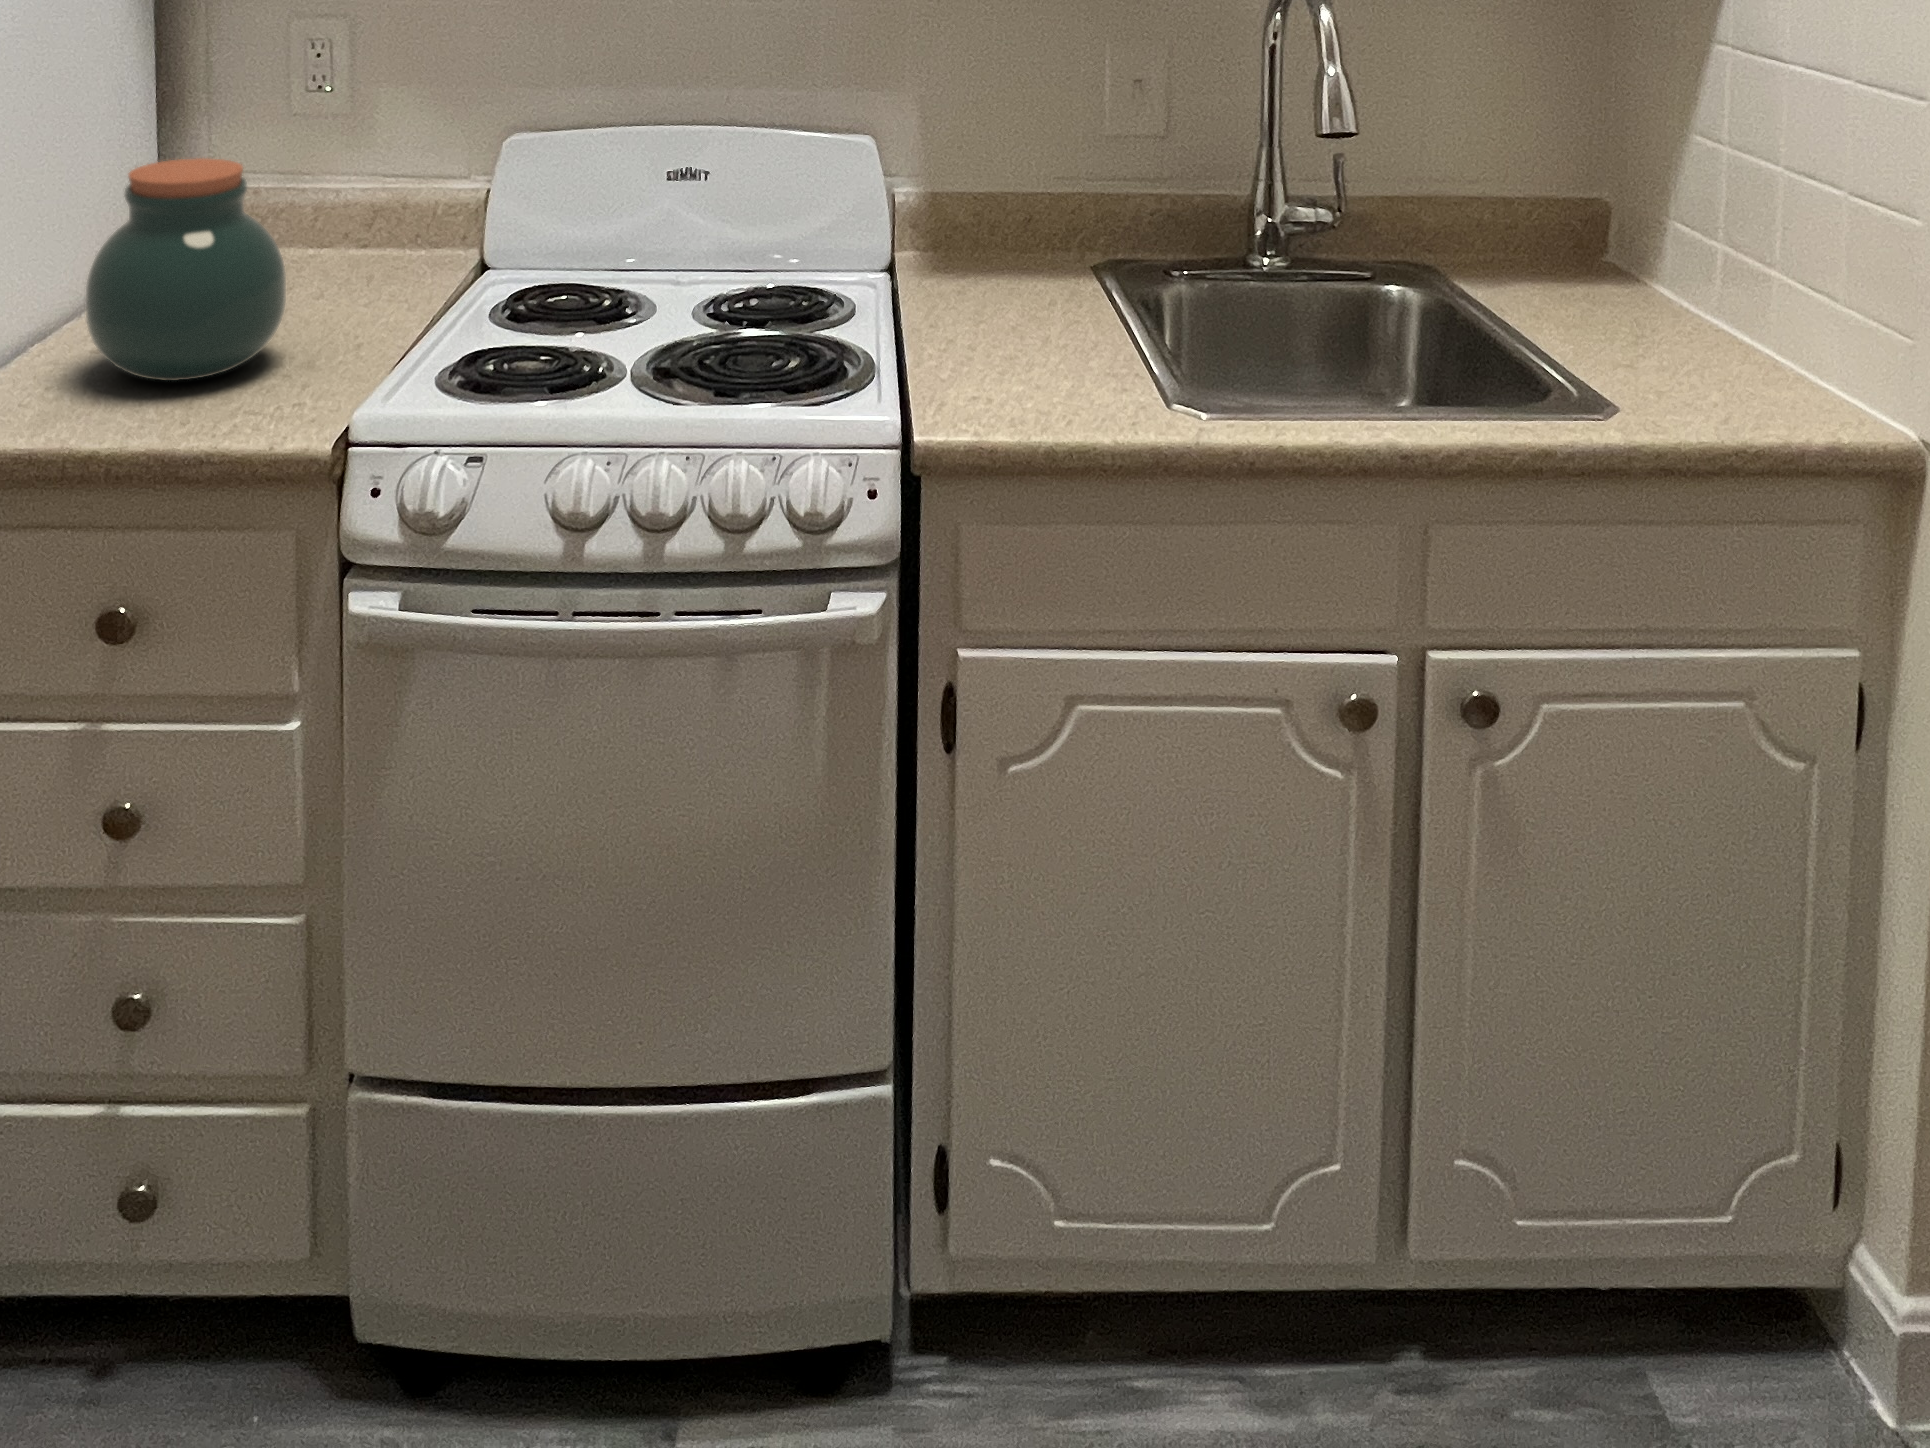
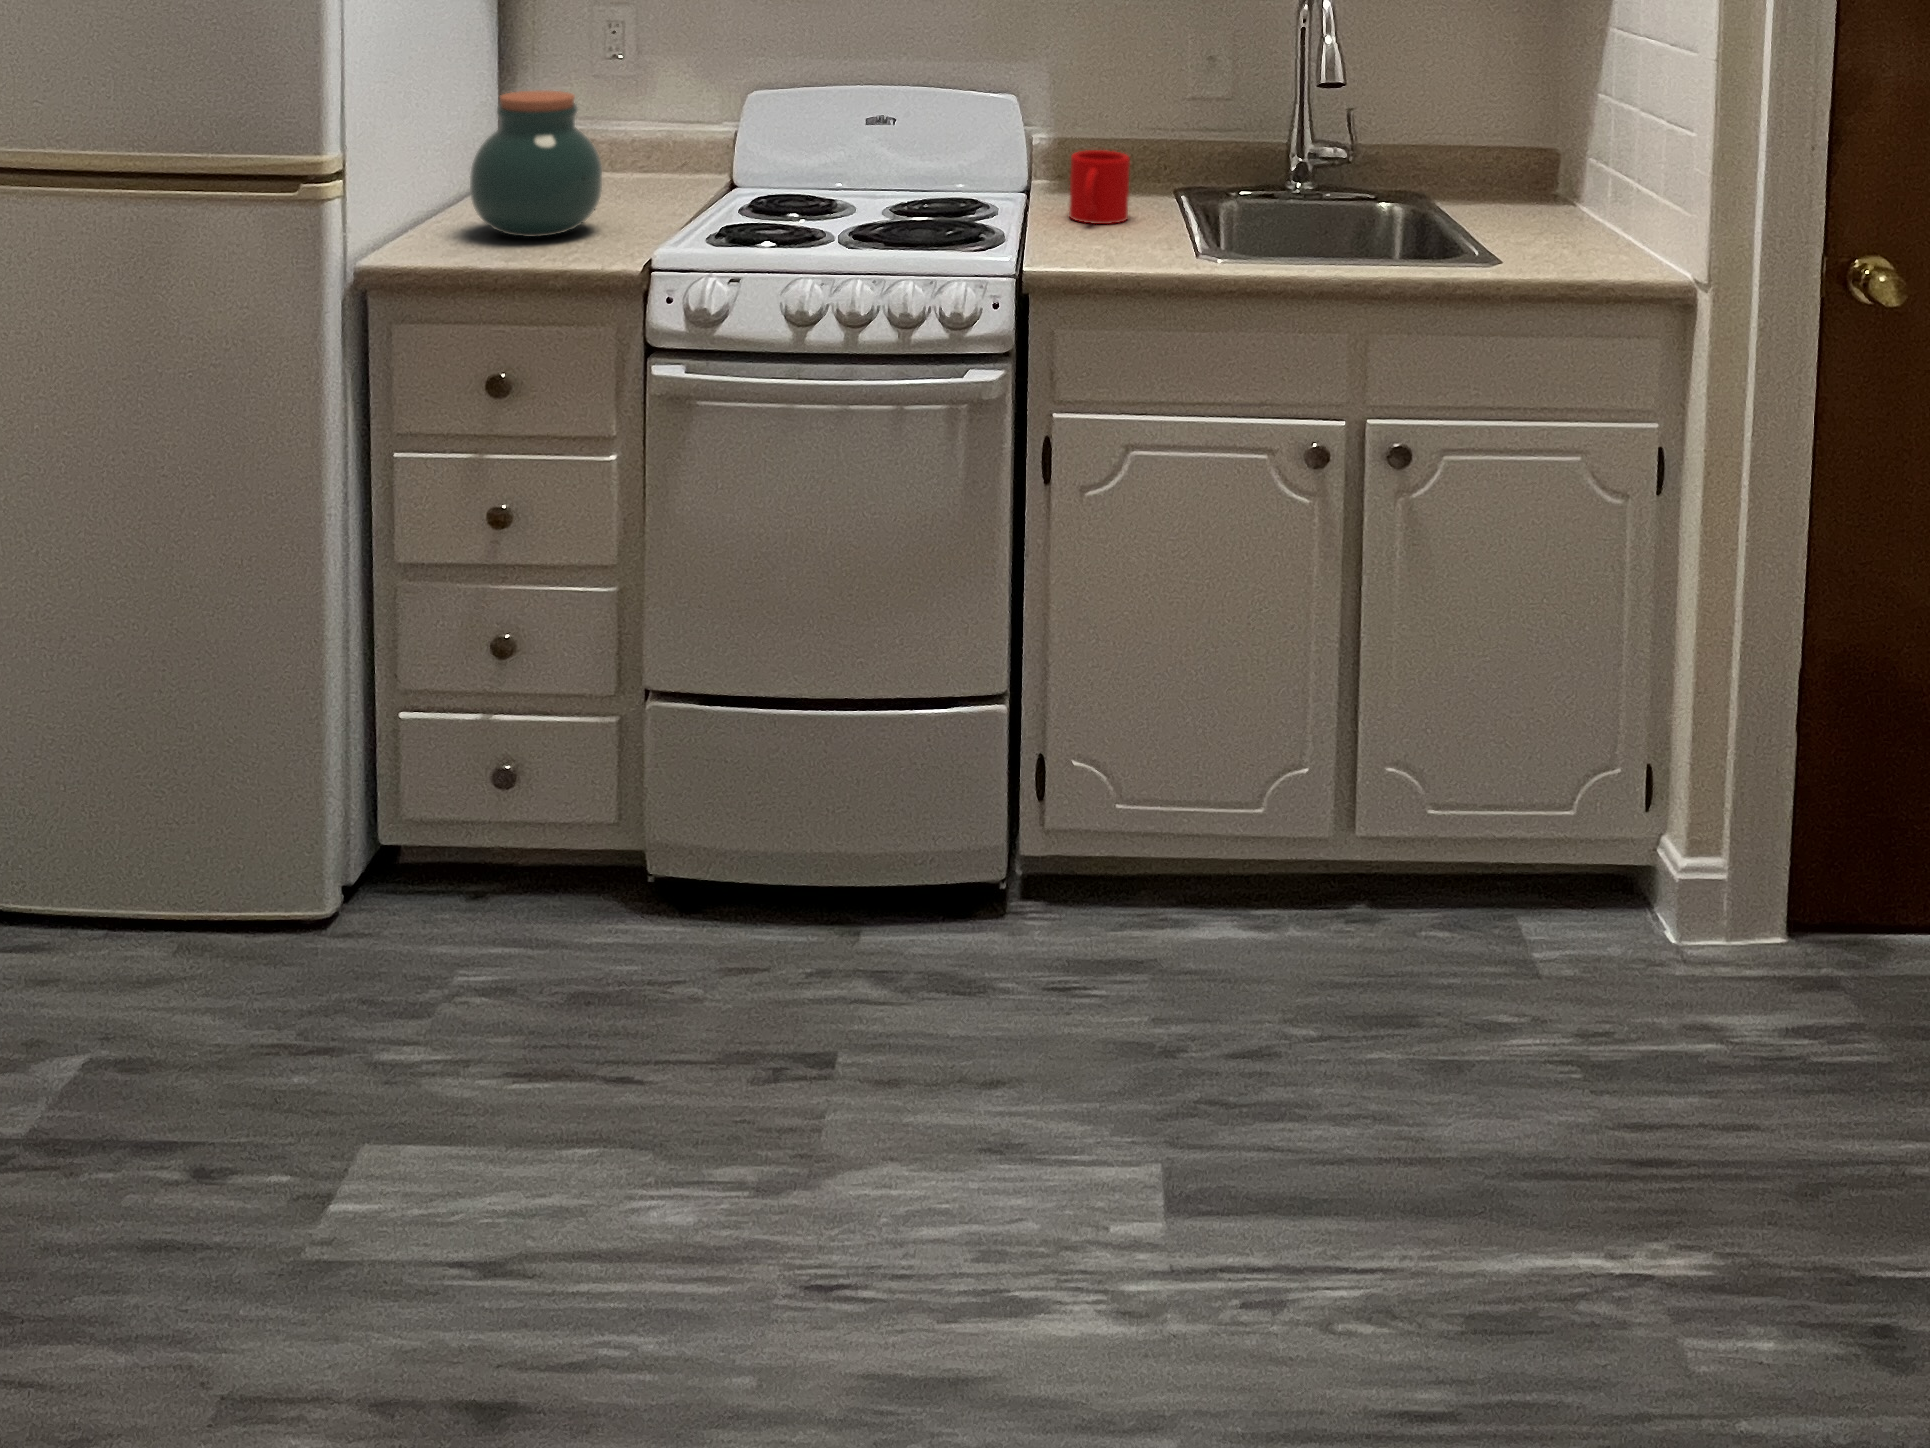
mug: none [955,220,1041,329] -> present [1069,150,1130,224]

